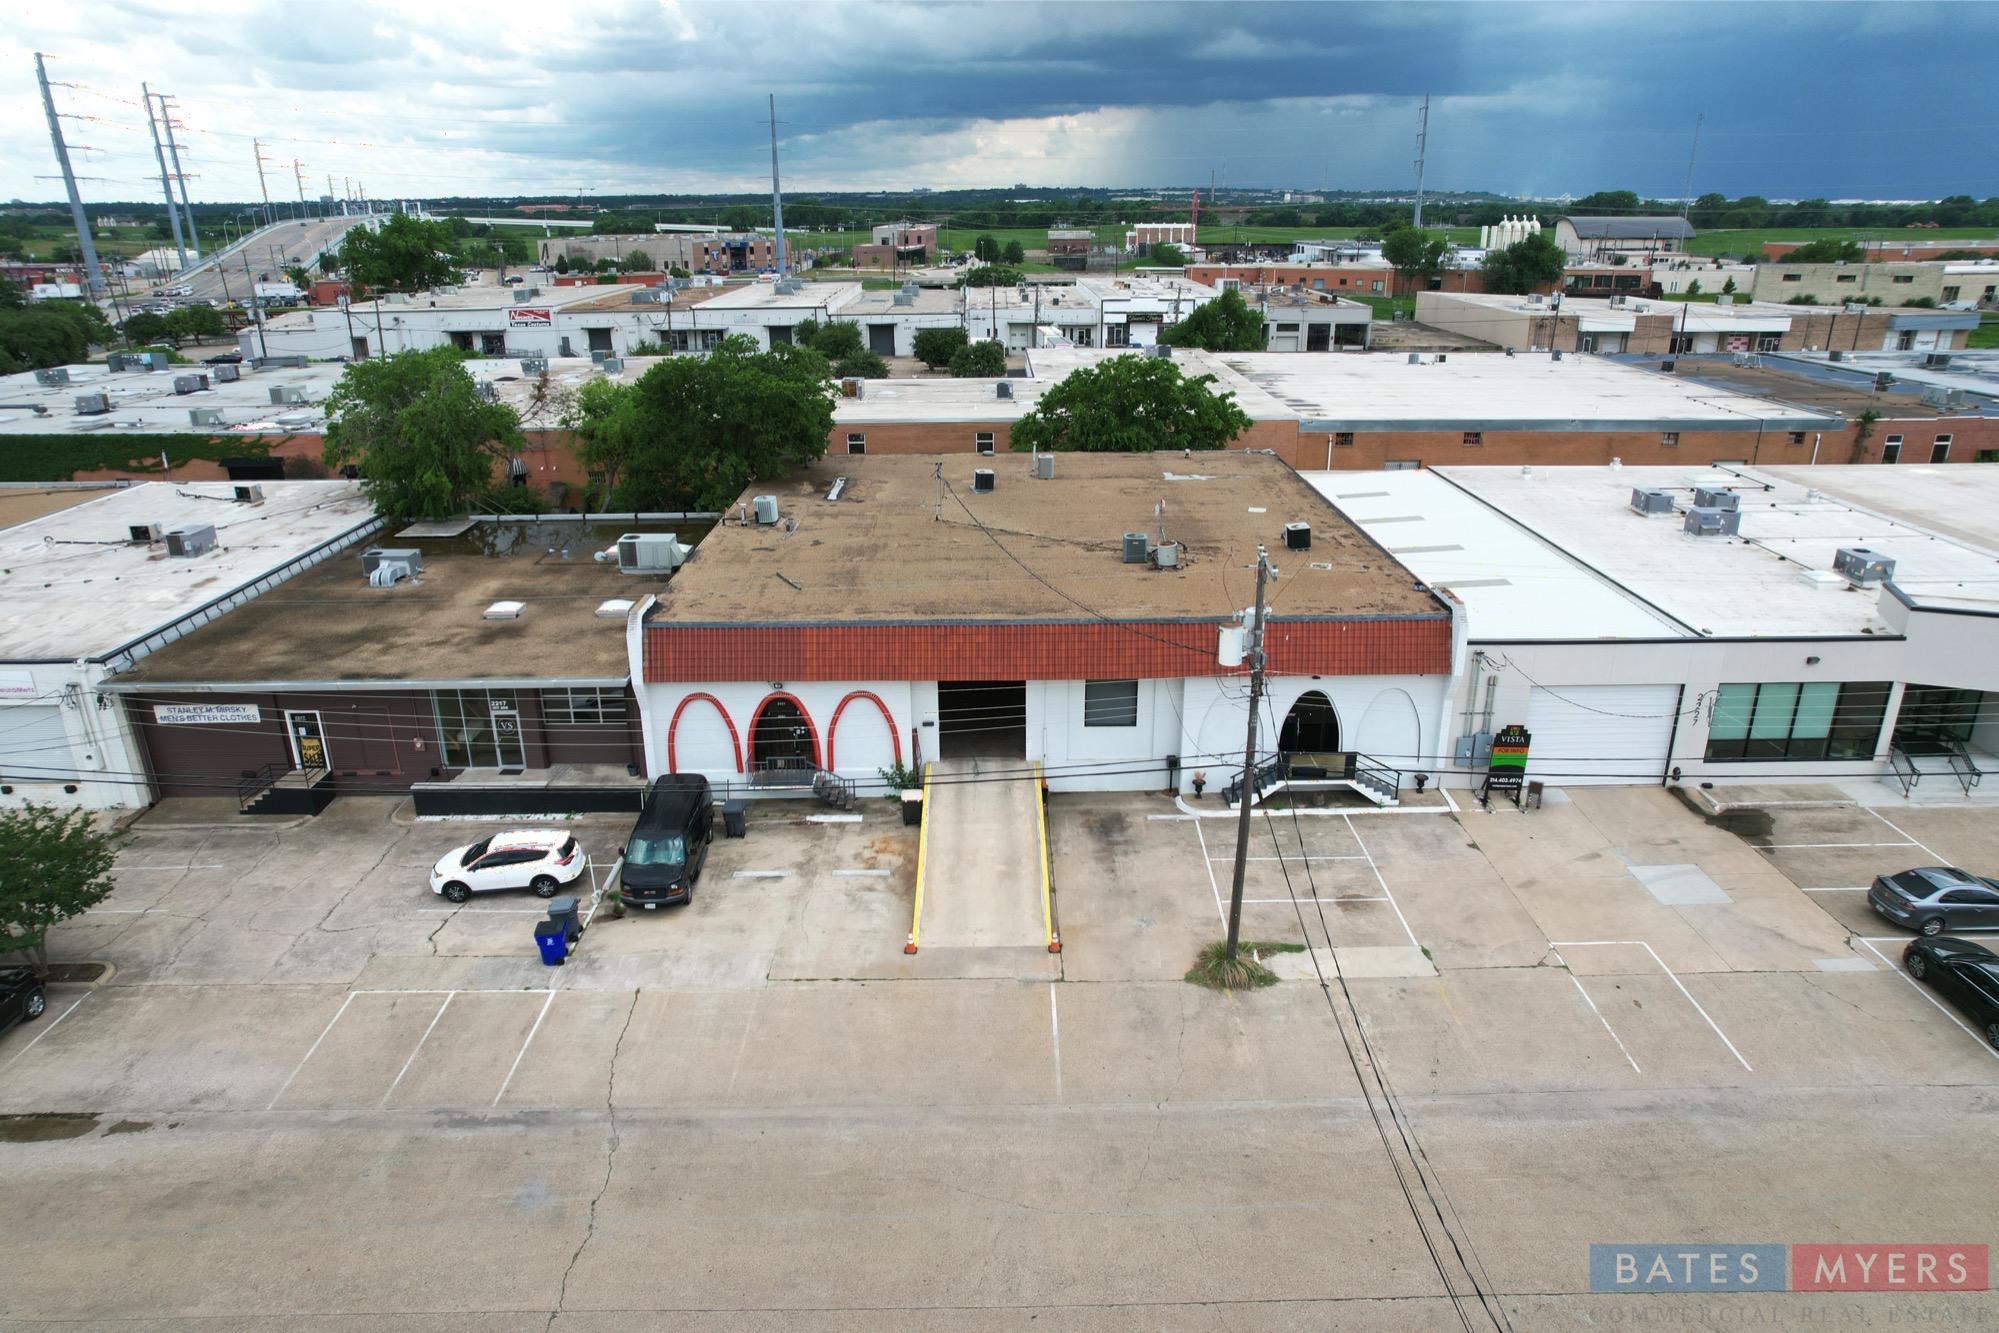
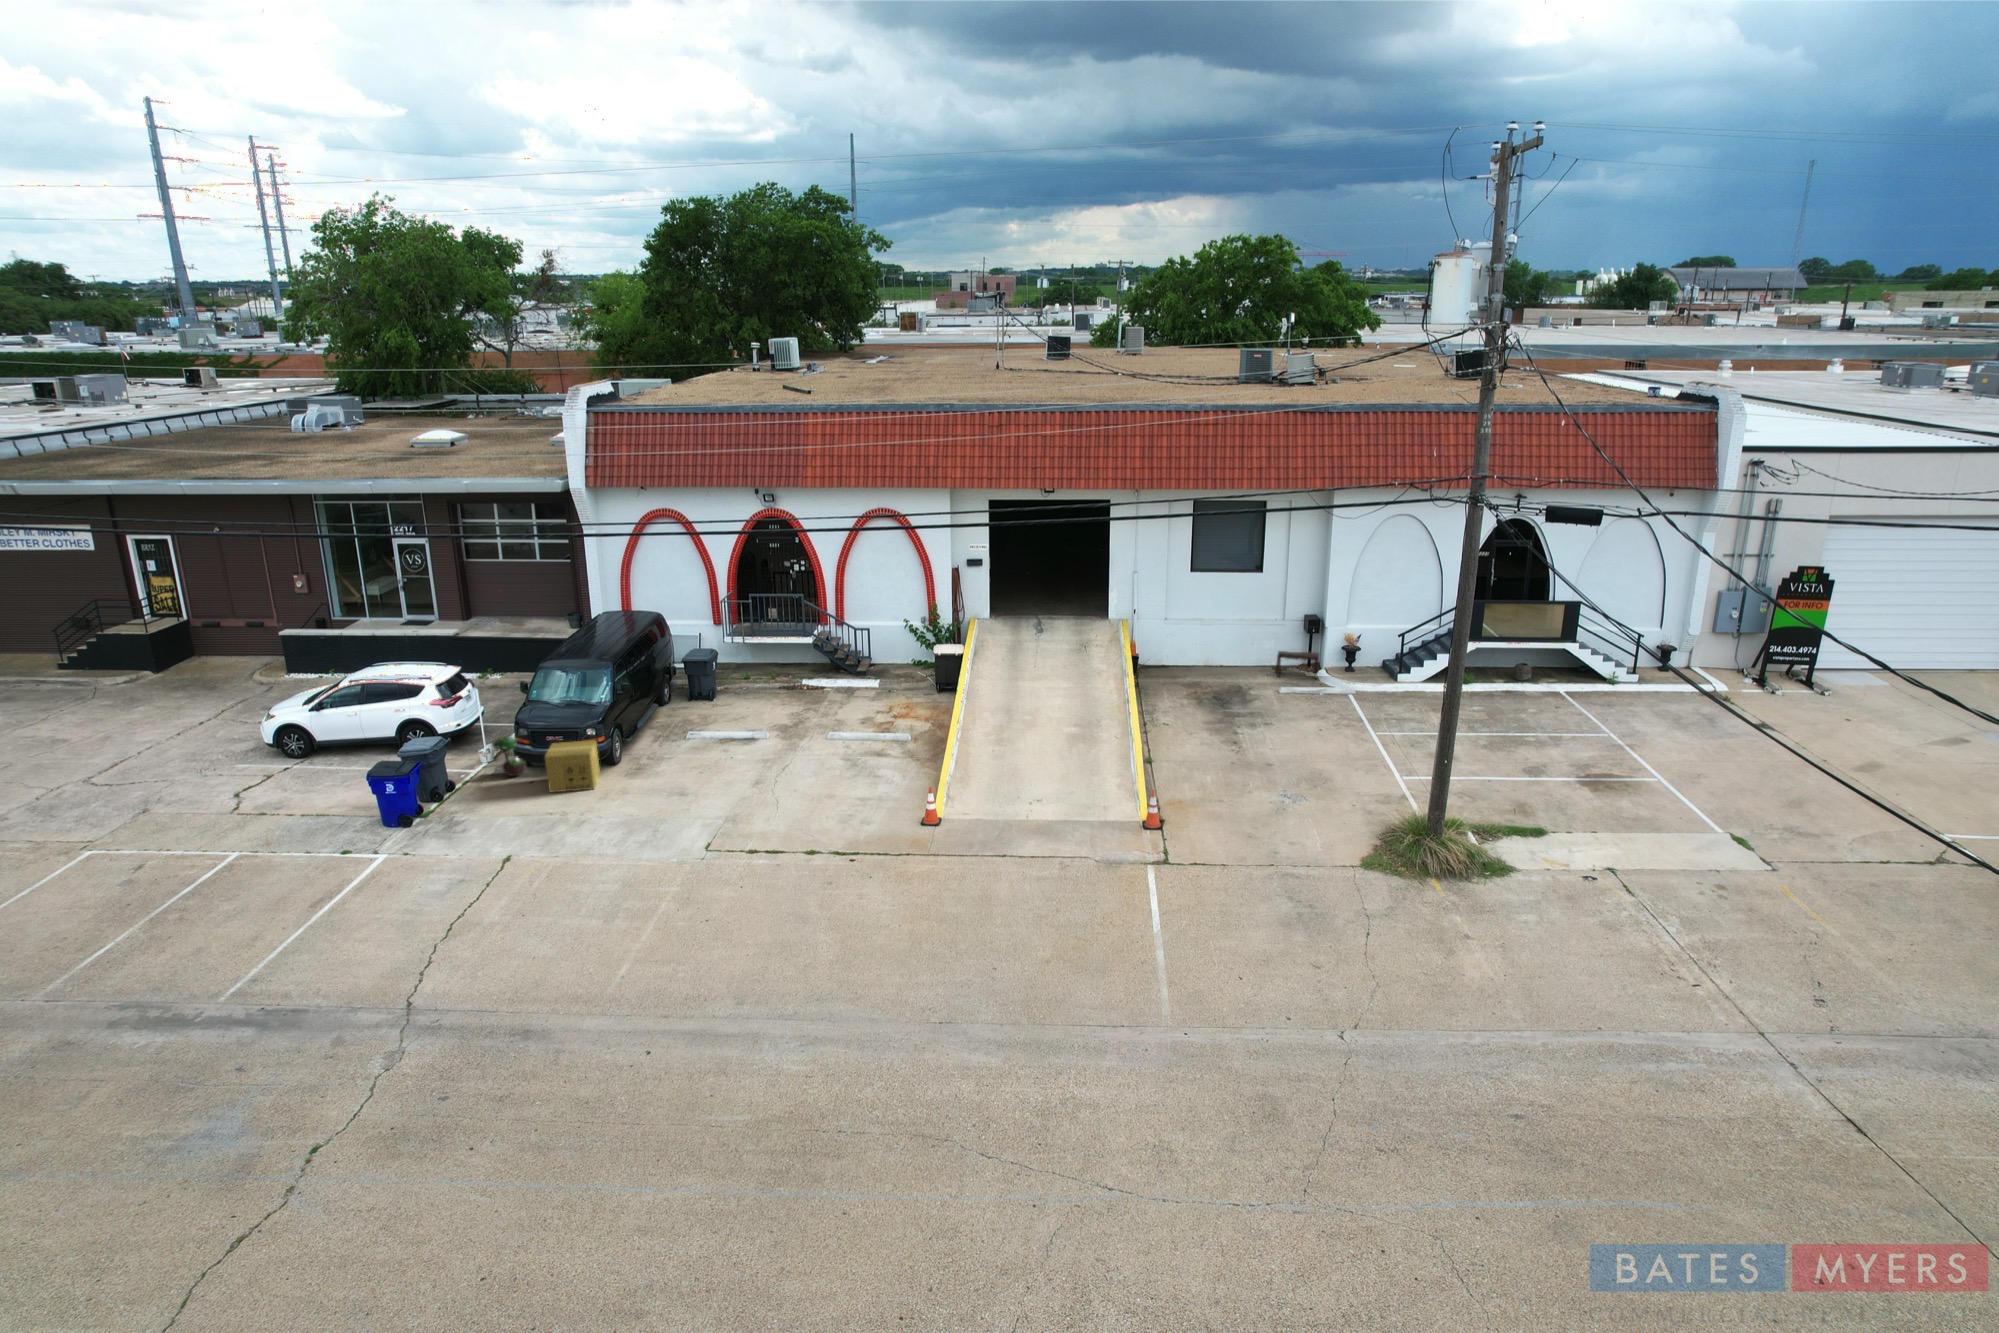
bench: present [1526,781,1544,808] -> present [1276,651,1319,678]
cardboard box: none [646,892,680,932] -> present [544,740,600,792]

